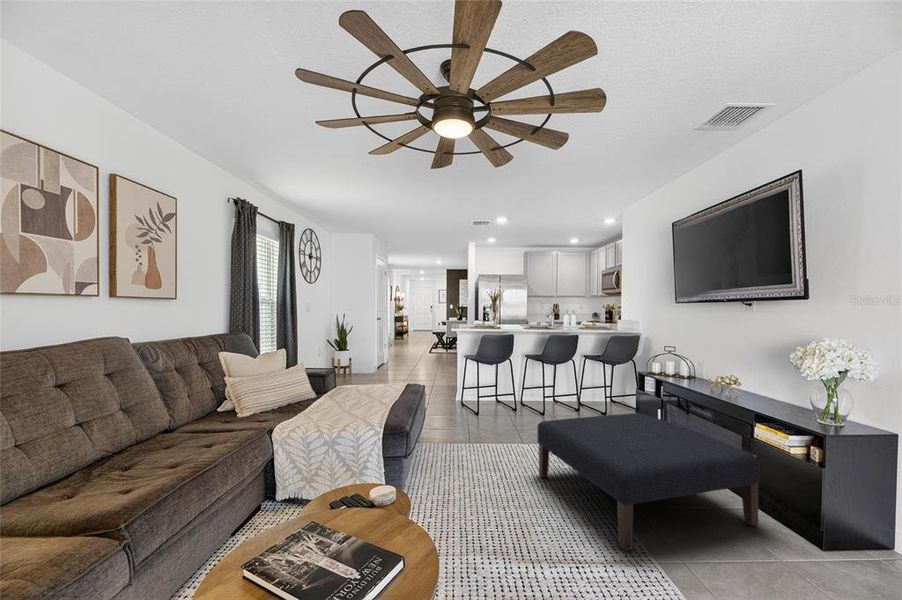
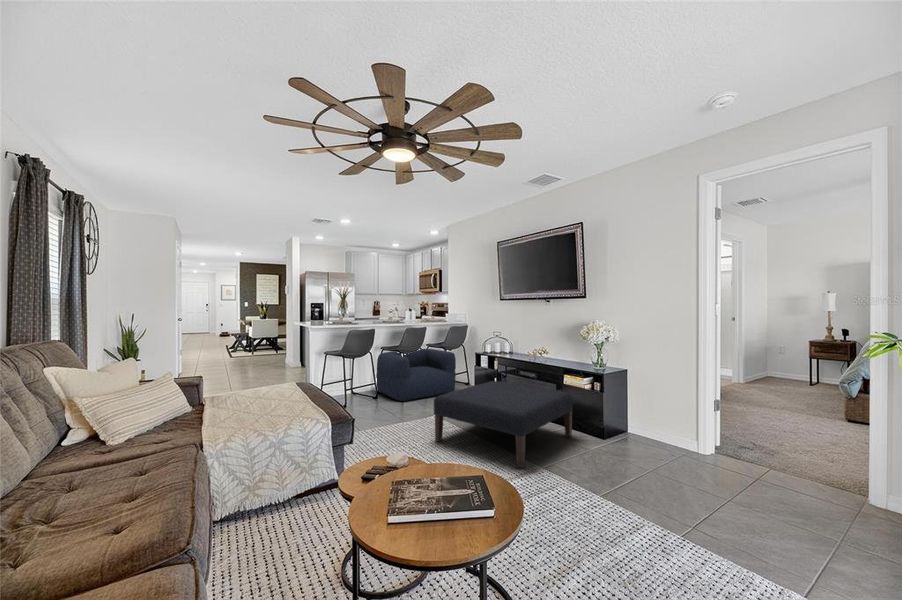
armchair: none [522,360,617,418] -> present [376,349,456,401]

